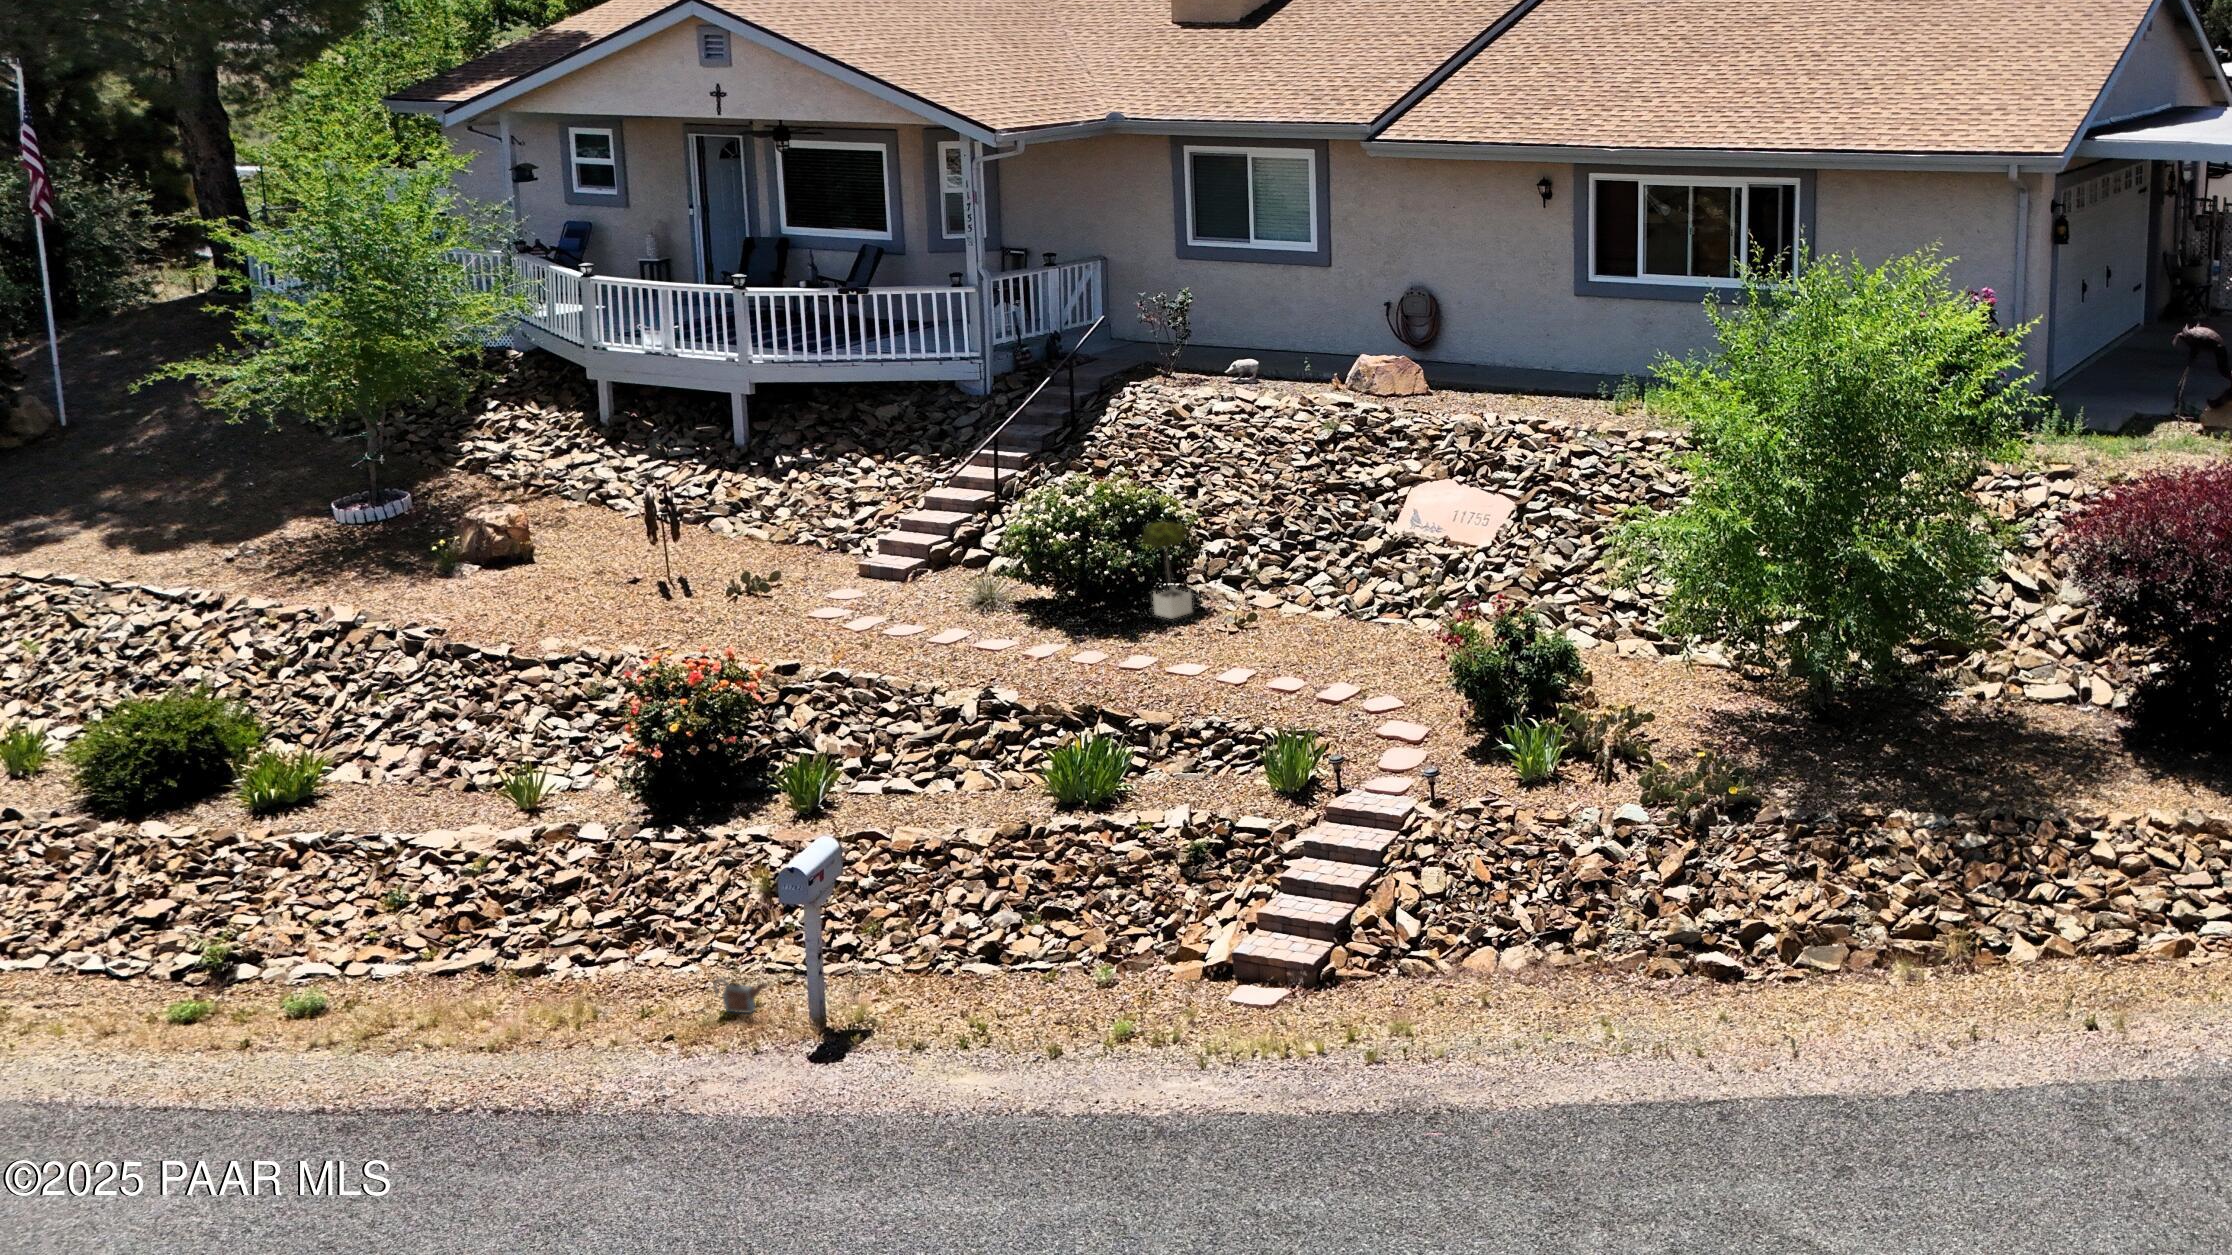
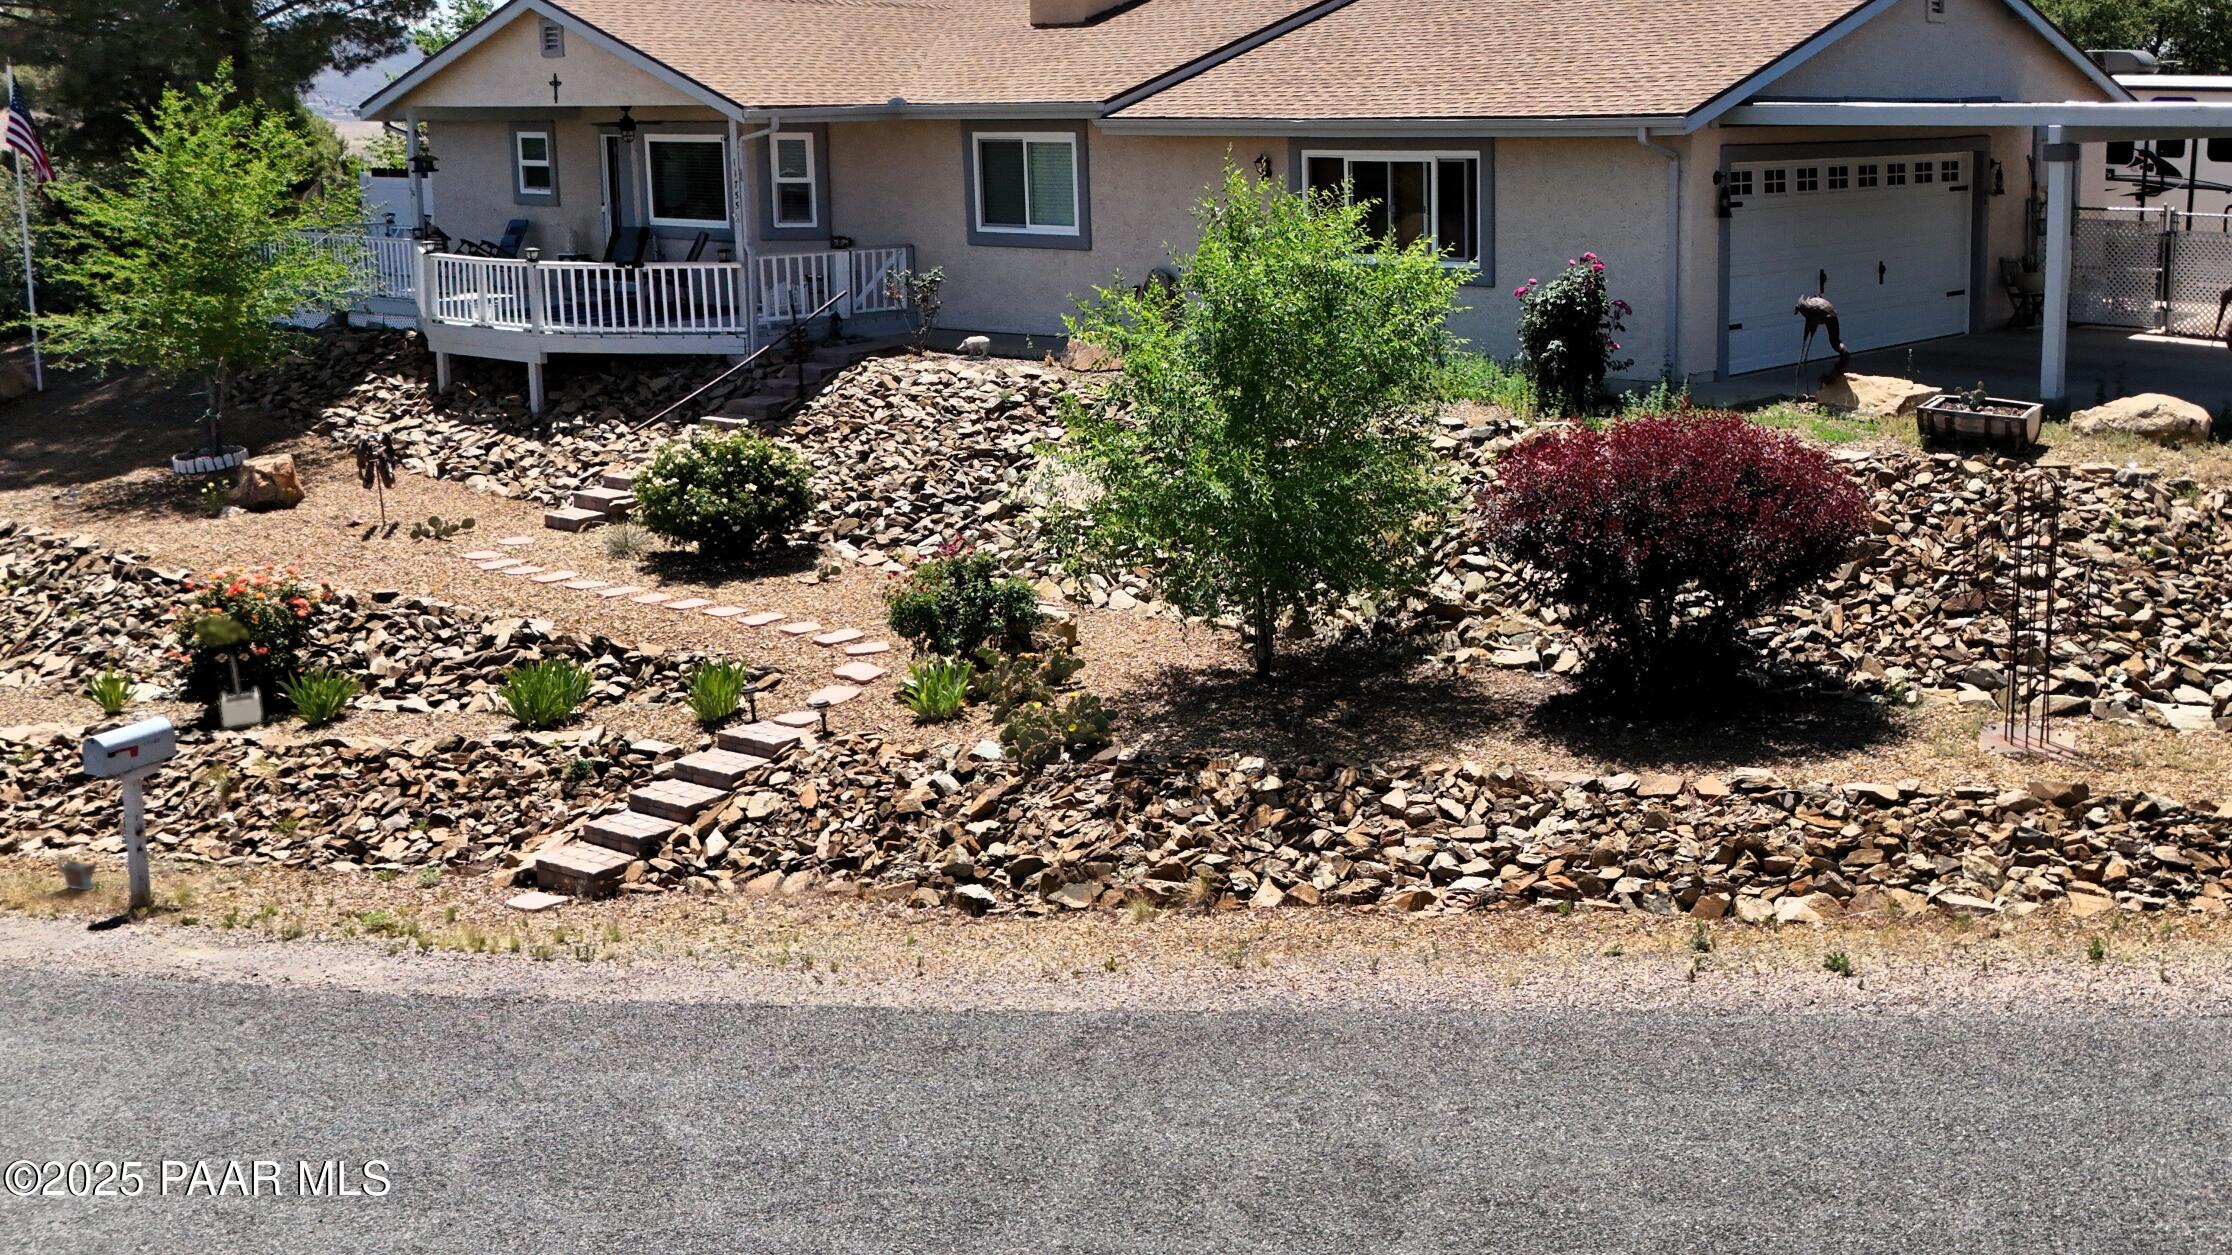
potted tree: present [1142,522,1192,619] -> present [195,616,261,727]

